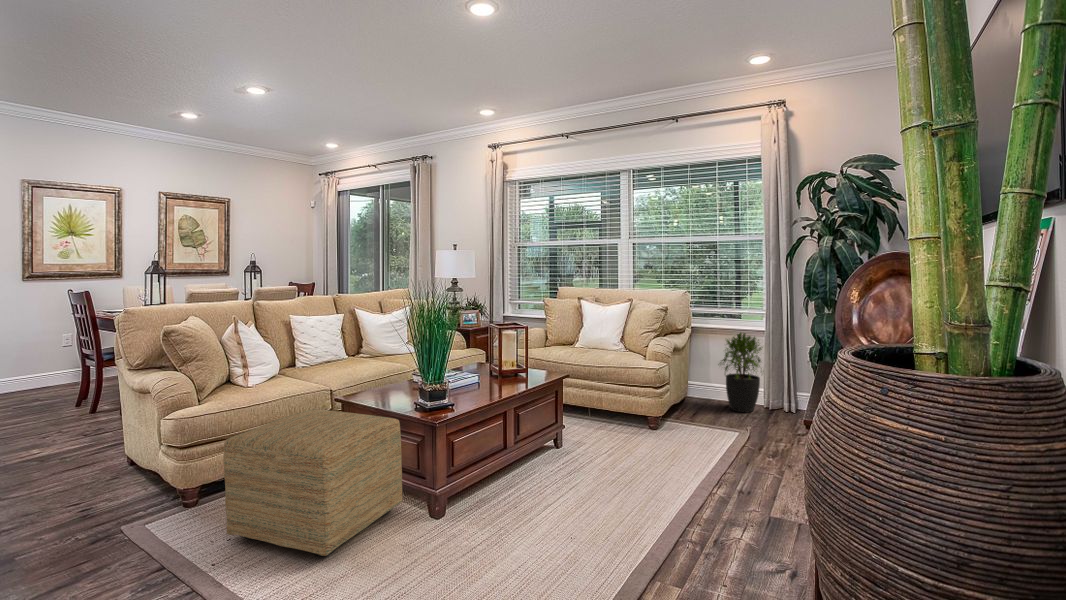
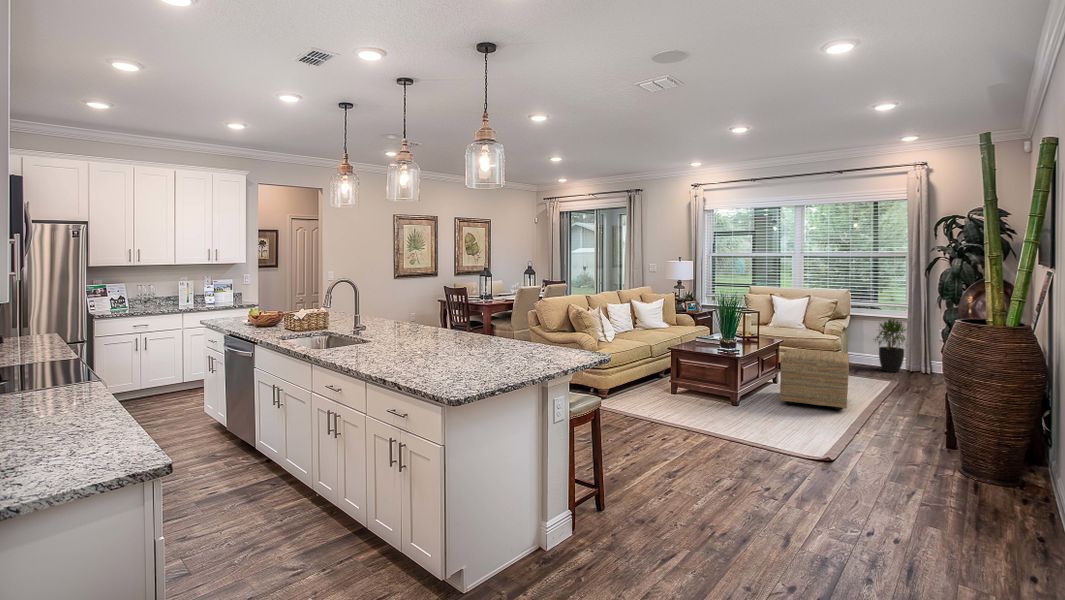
ottoman: present [223,409,402,556] -> present [780,349,849,410]

